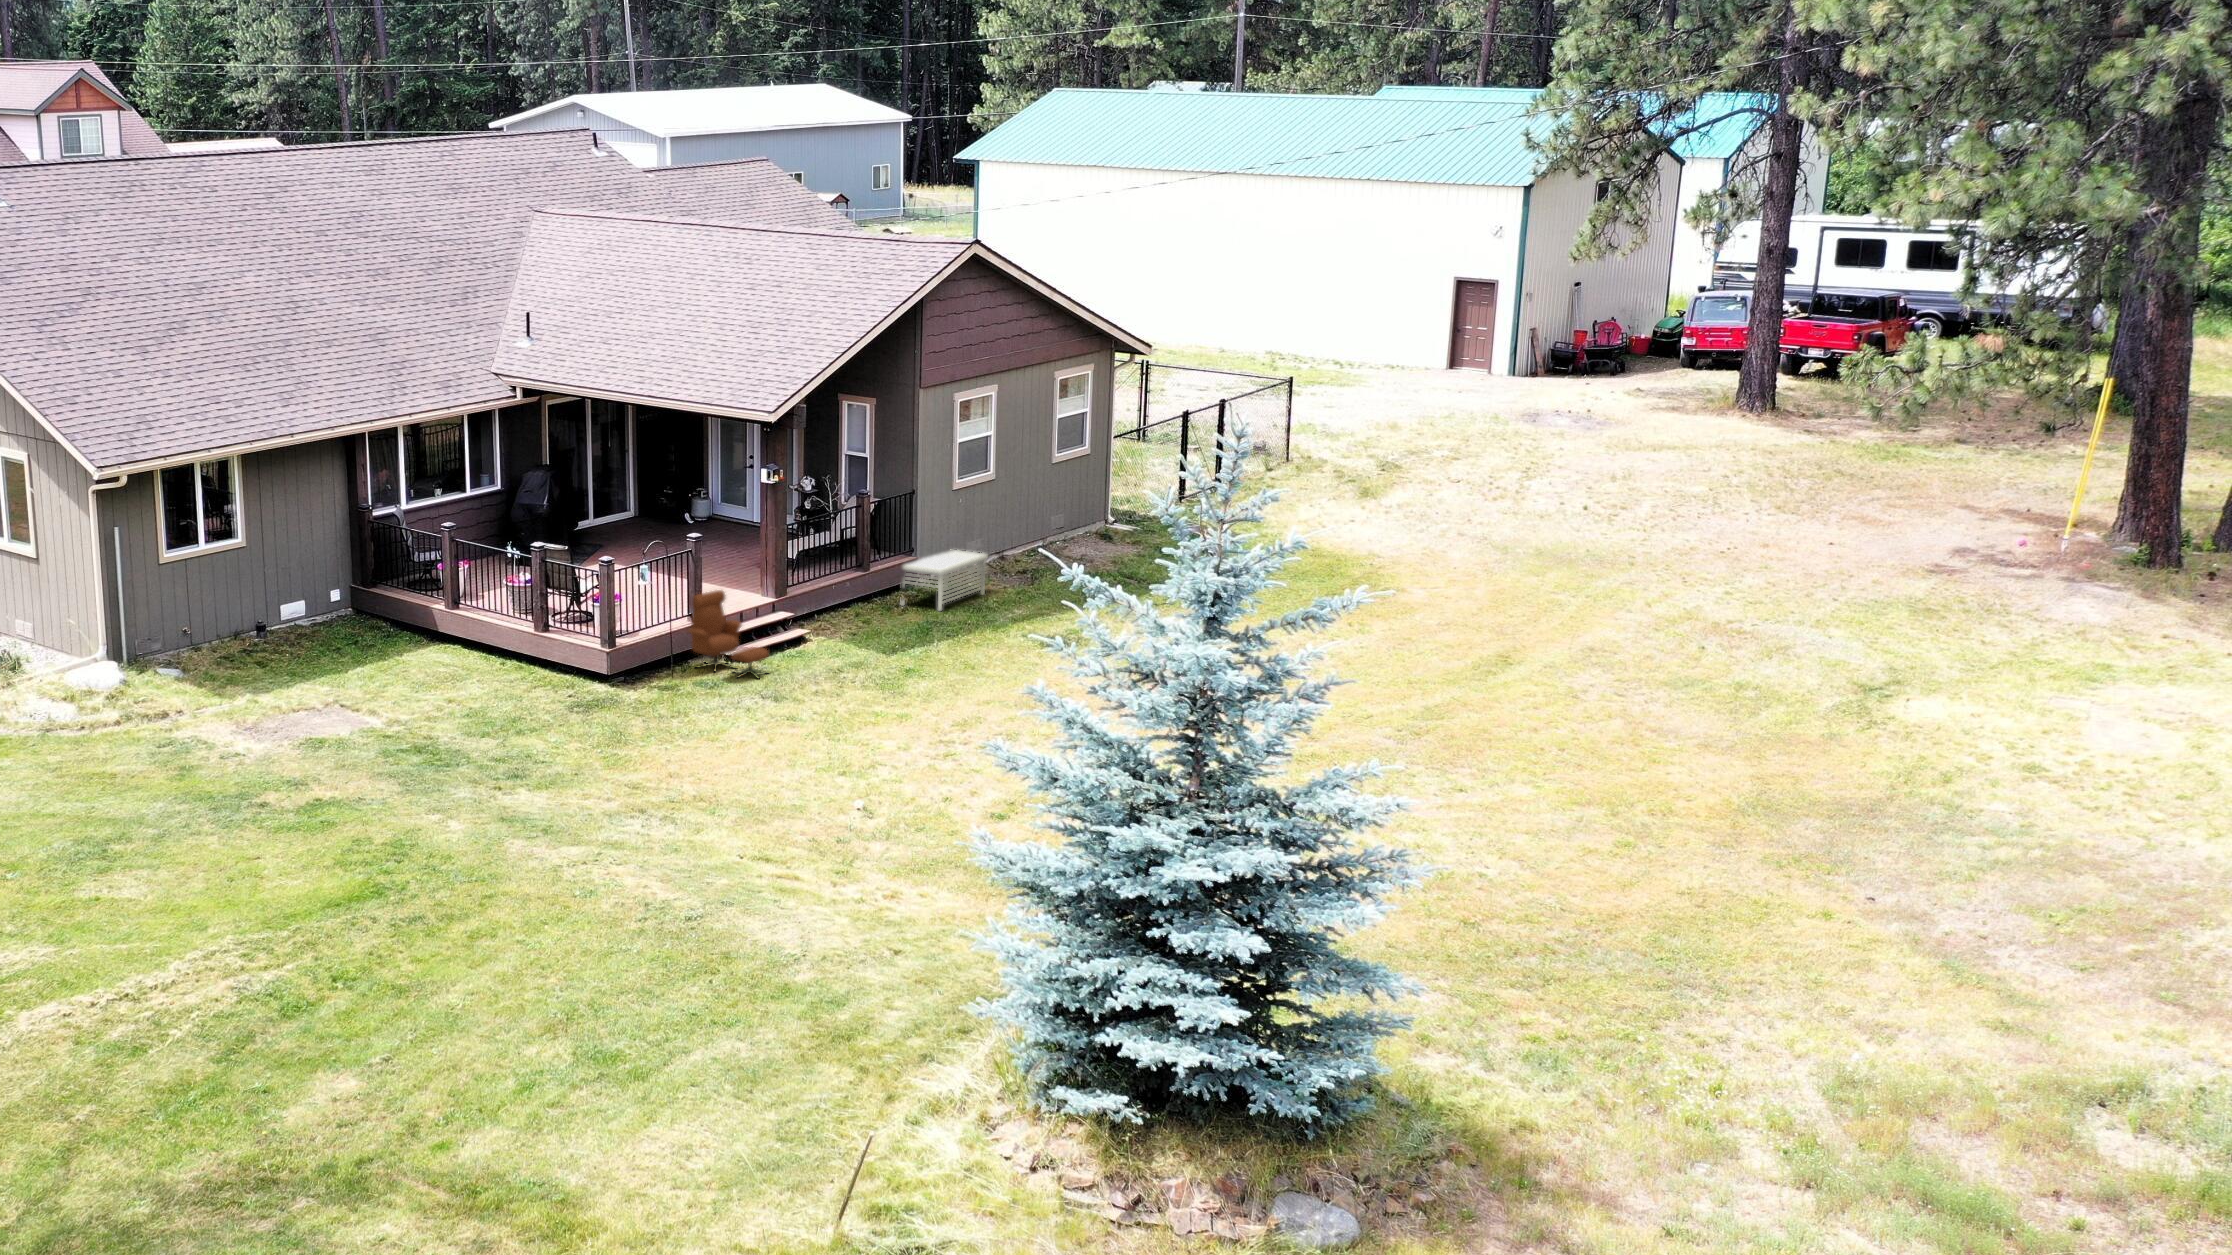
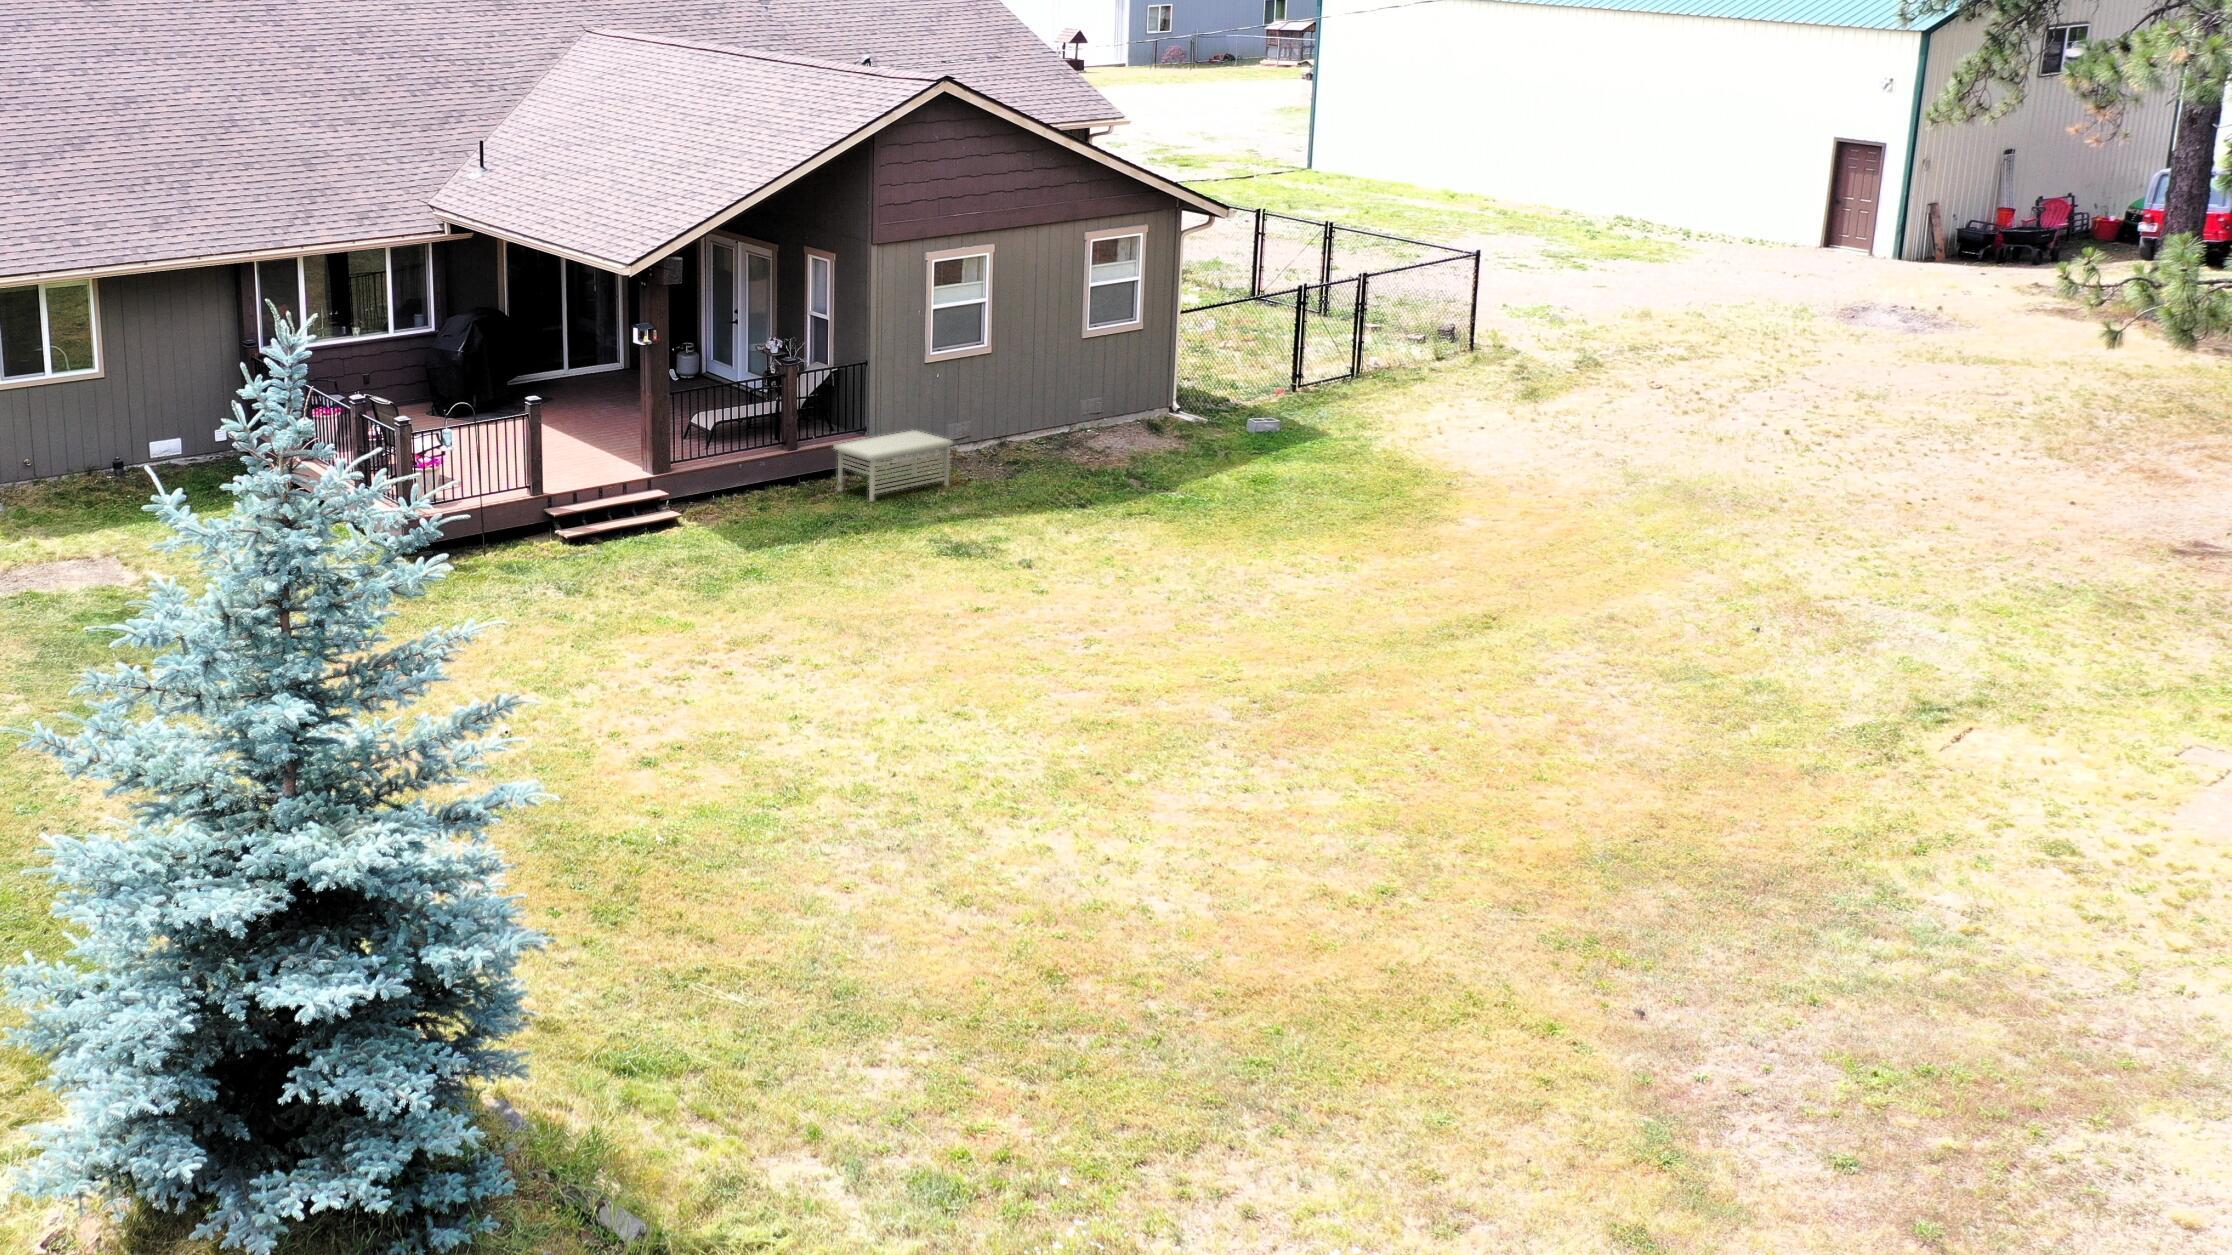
lounge chair: present [688,590,769,678] -> none [511,462,590,565]

